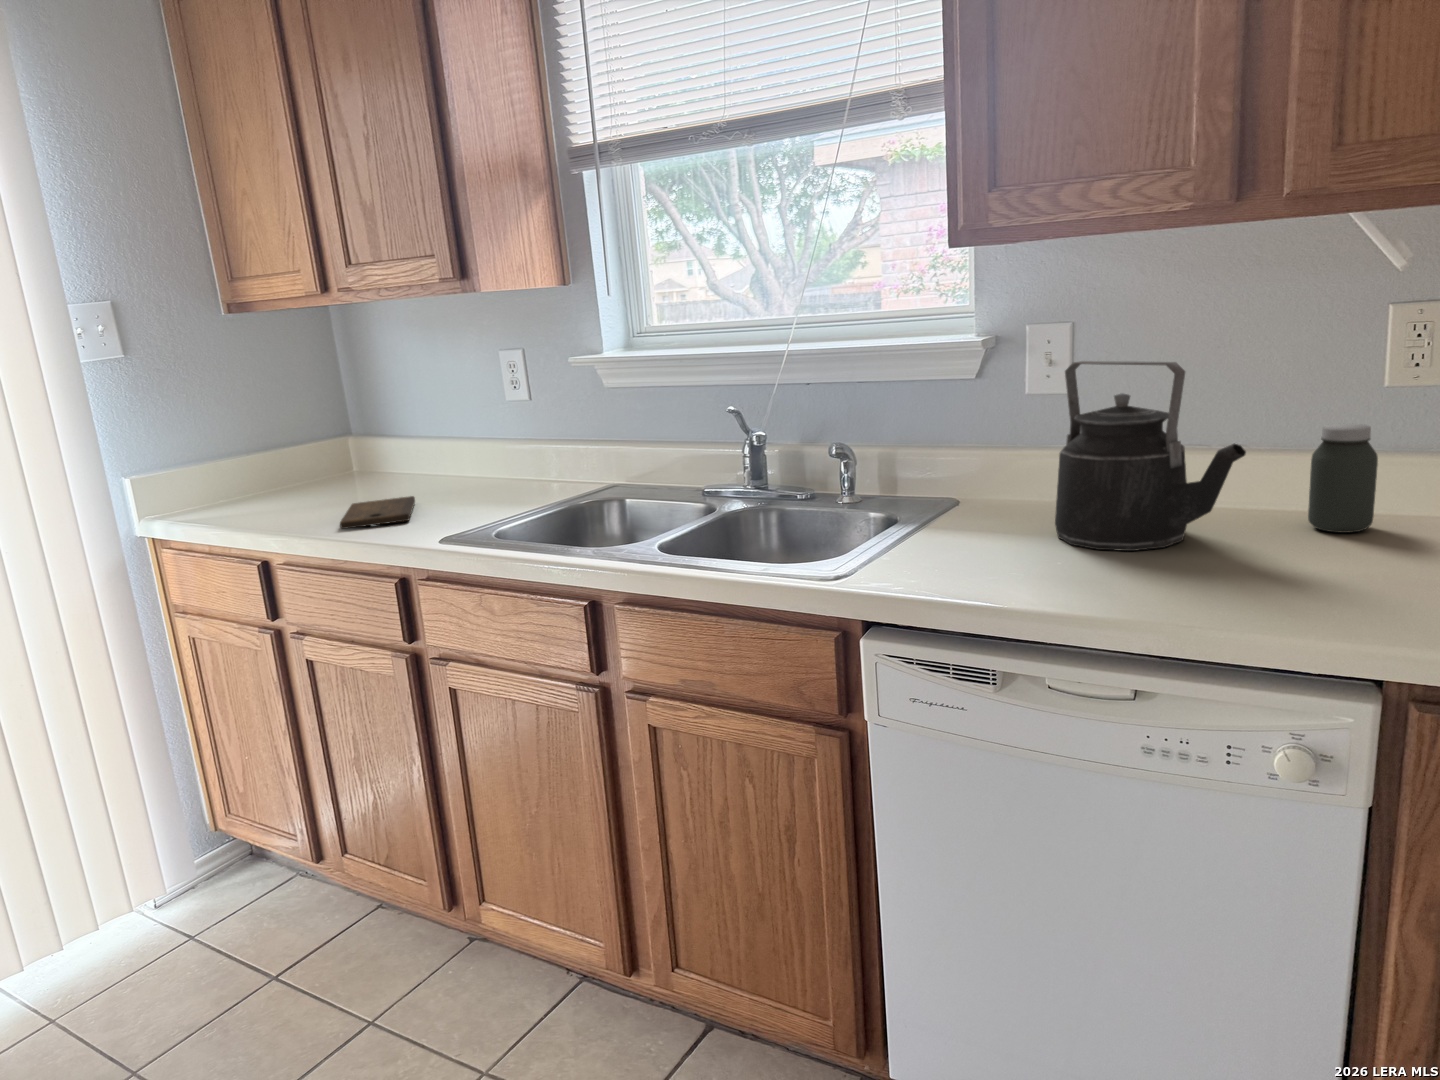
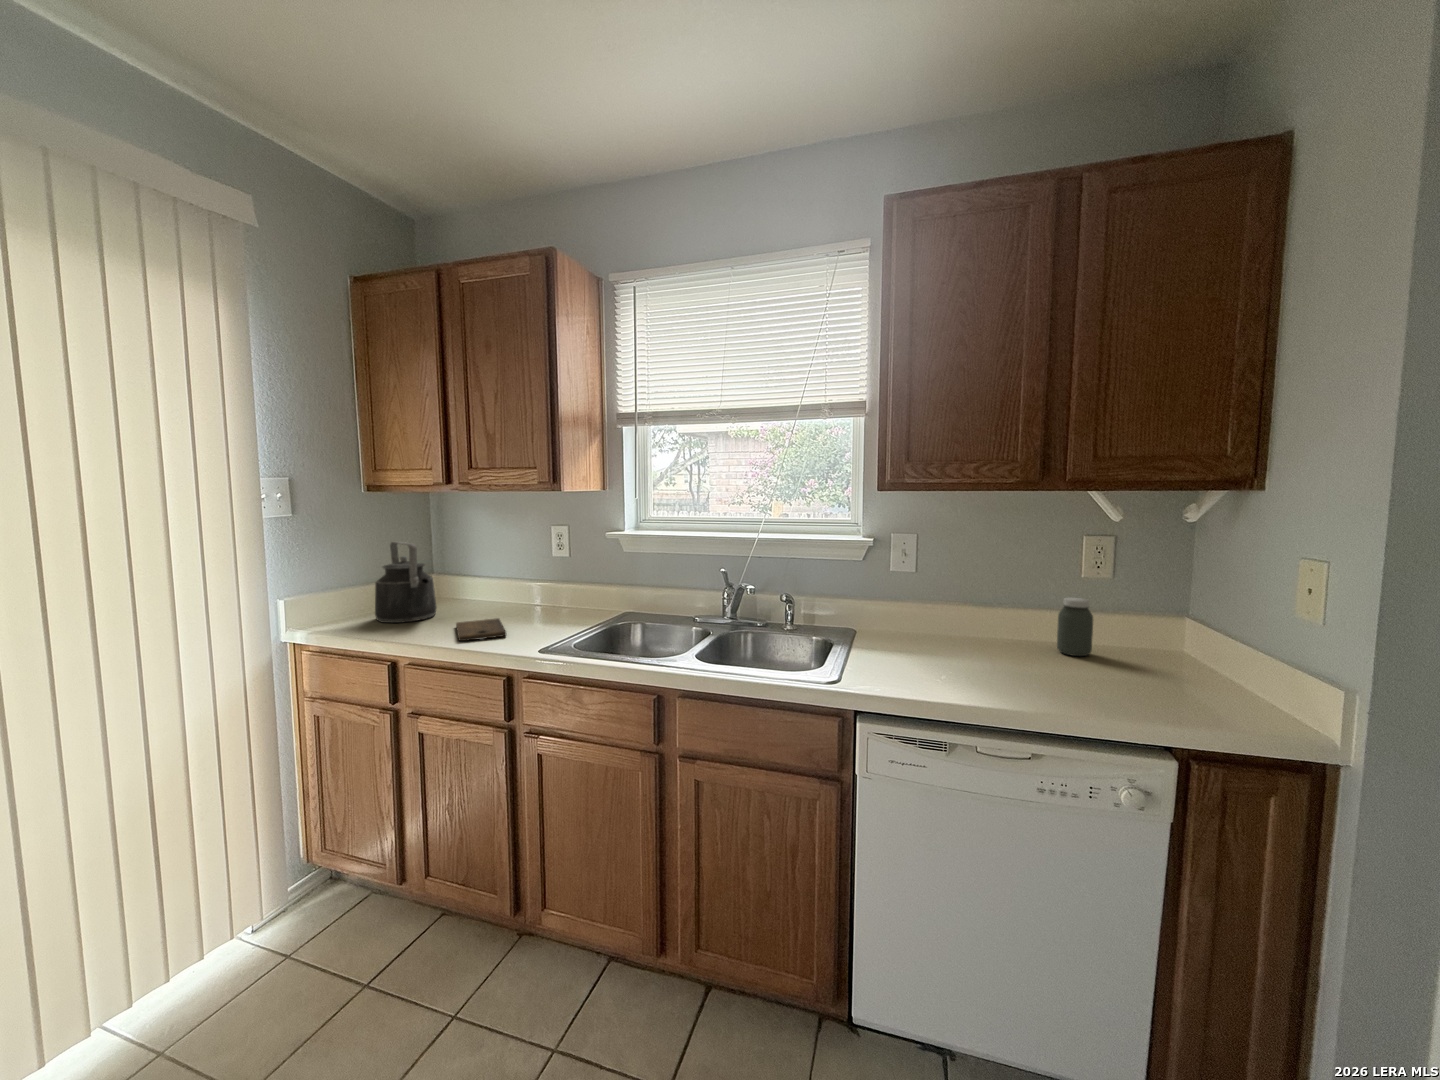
kettle: present [1055,361,1246,551] -> present [375,542,437,623]

